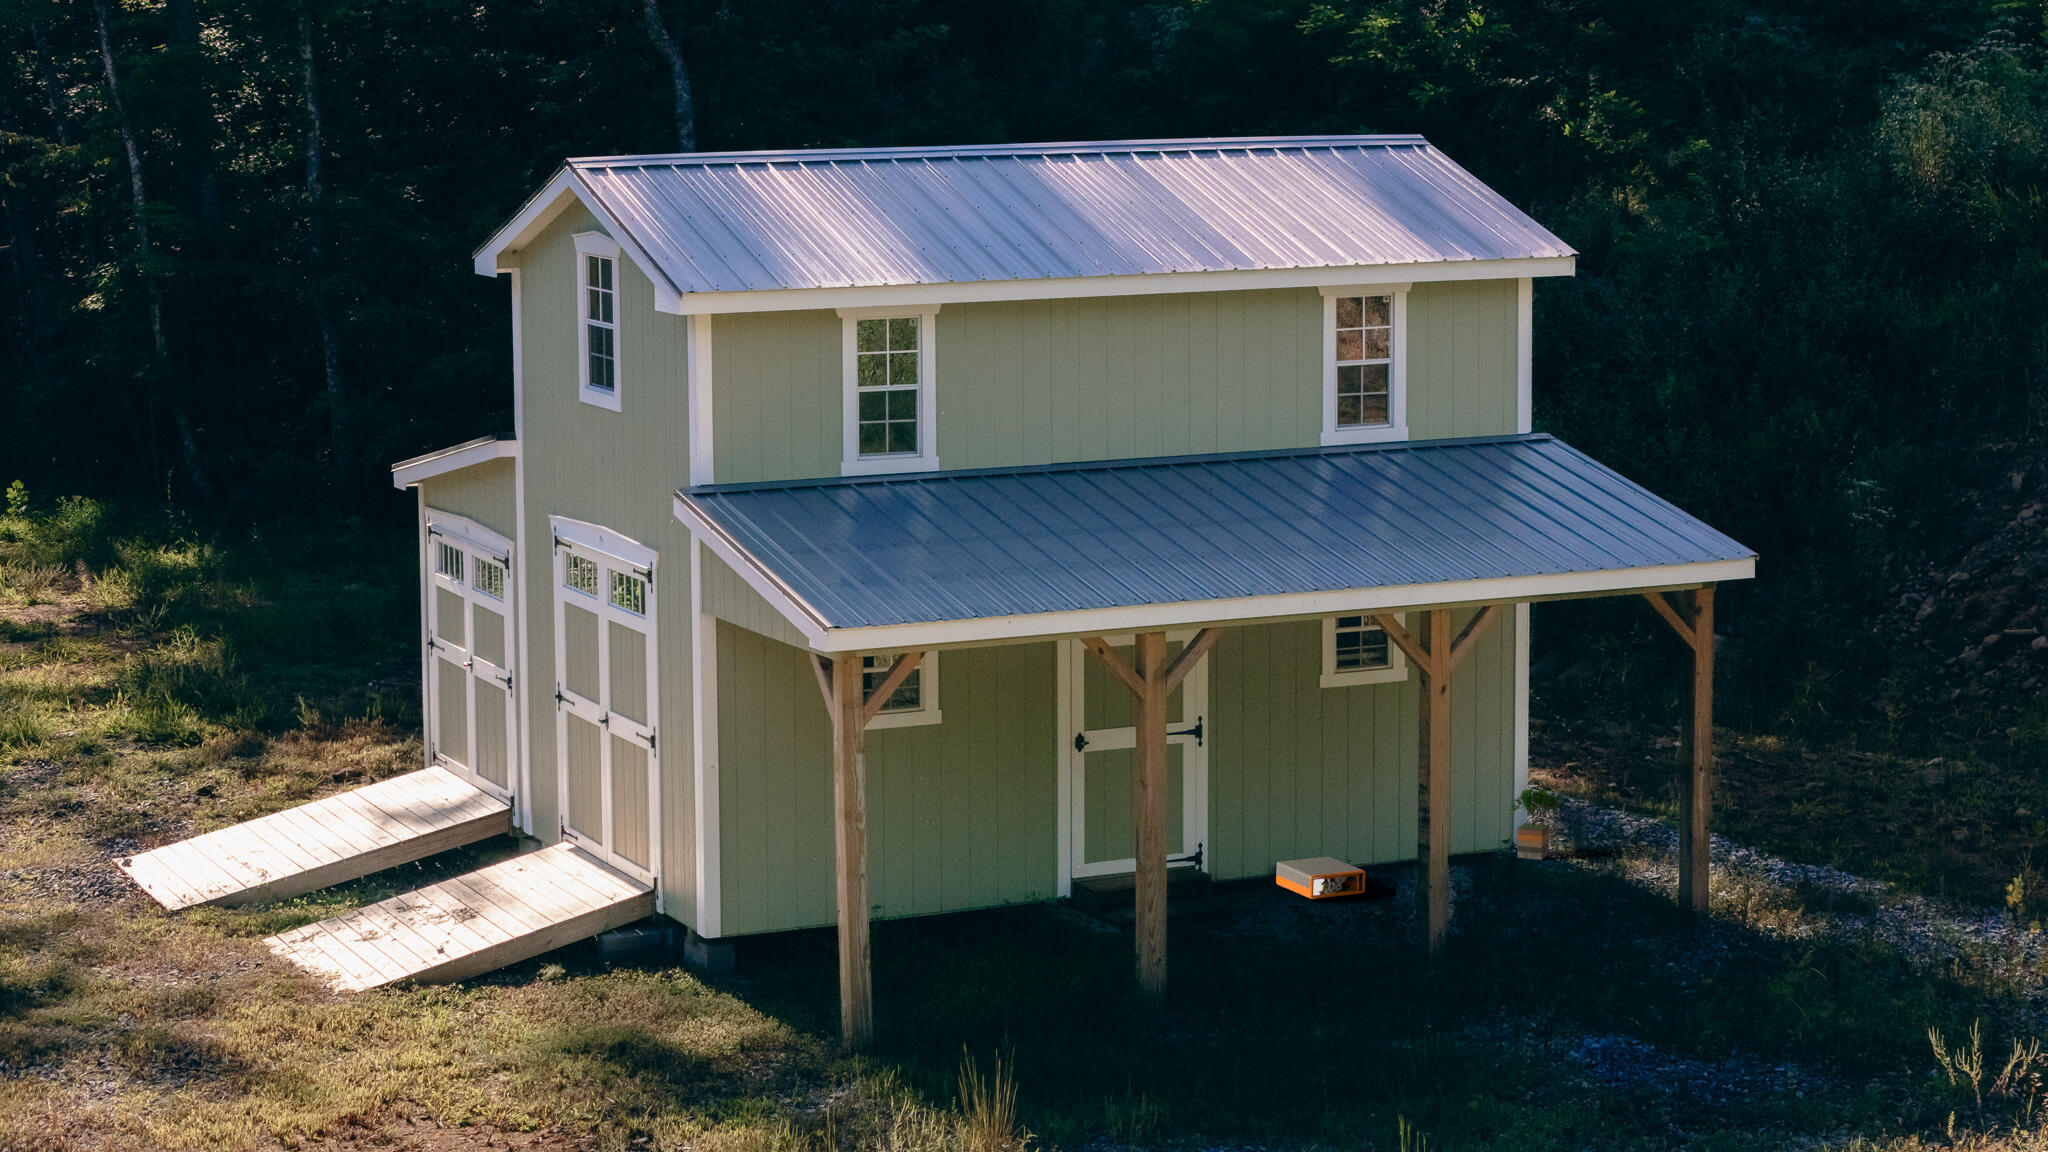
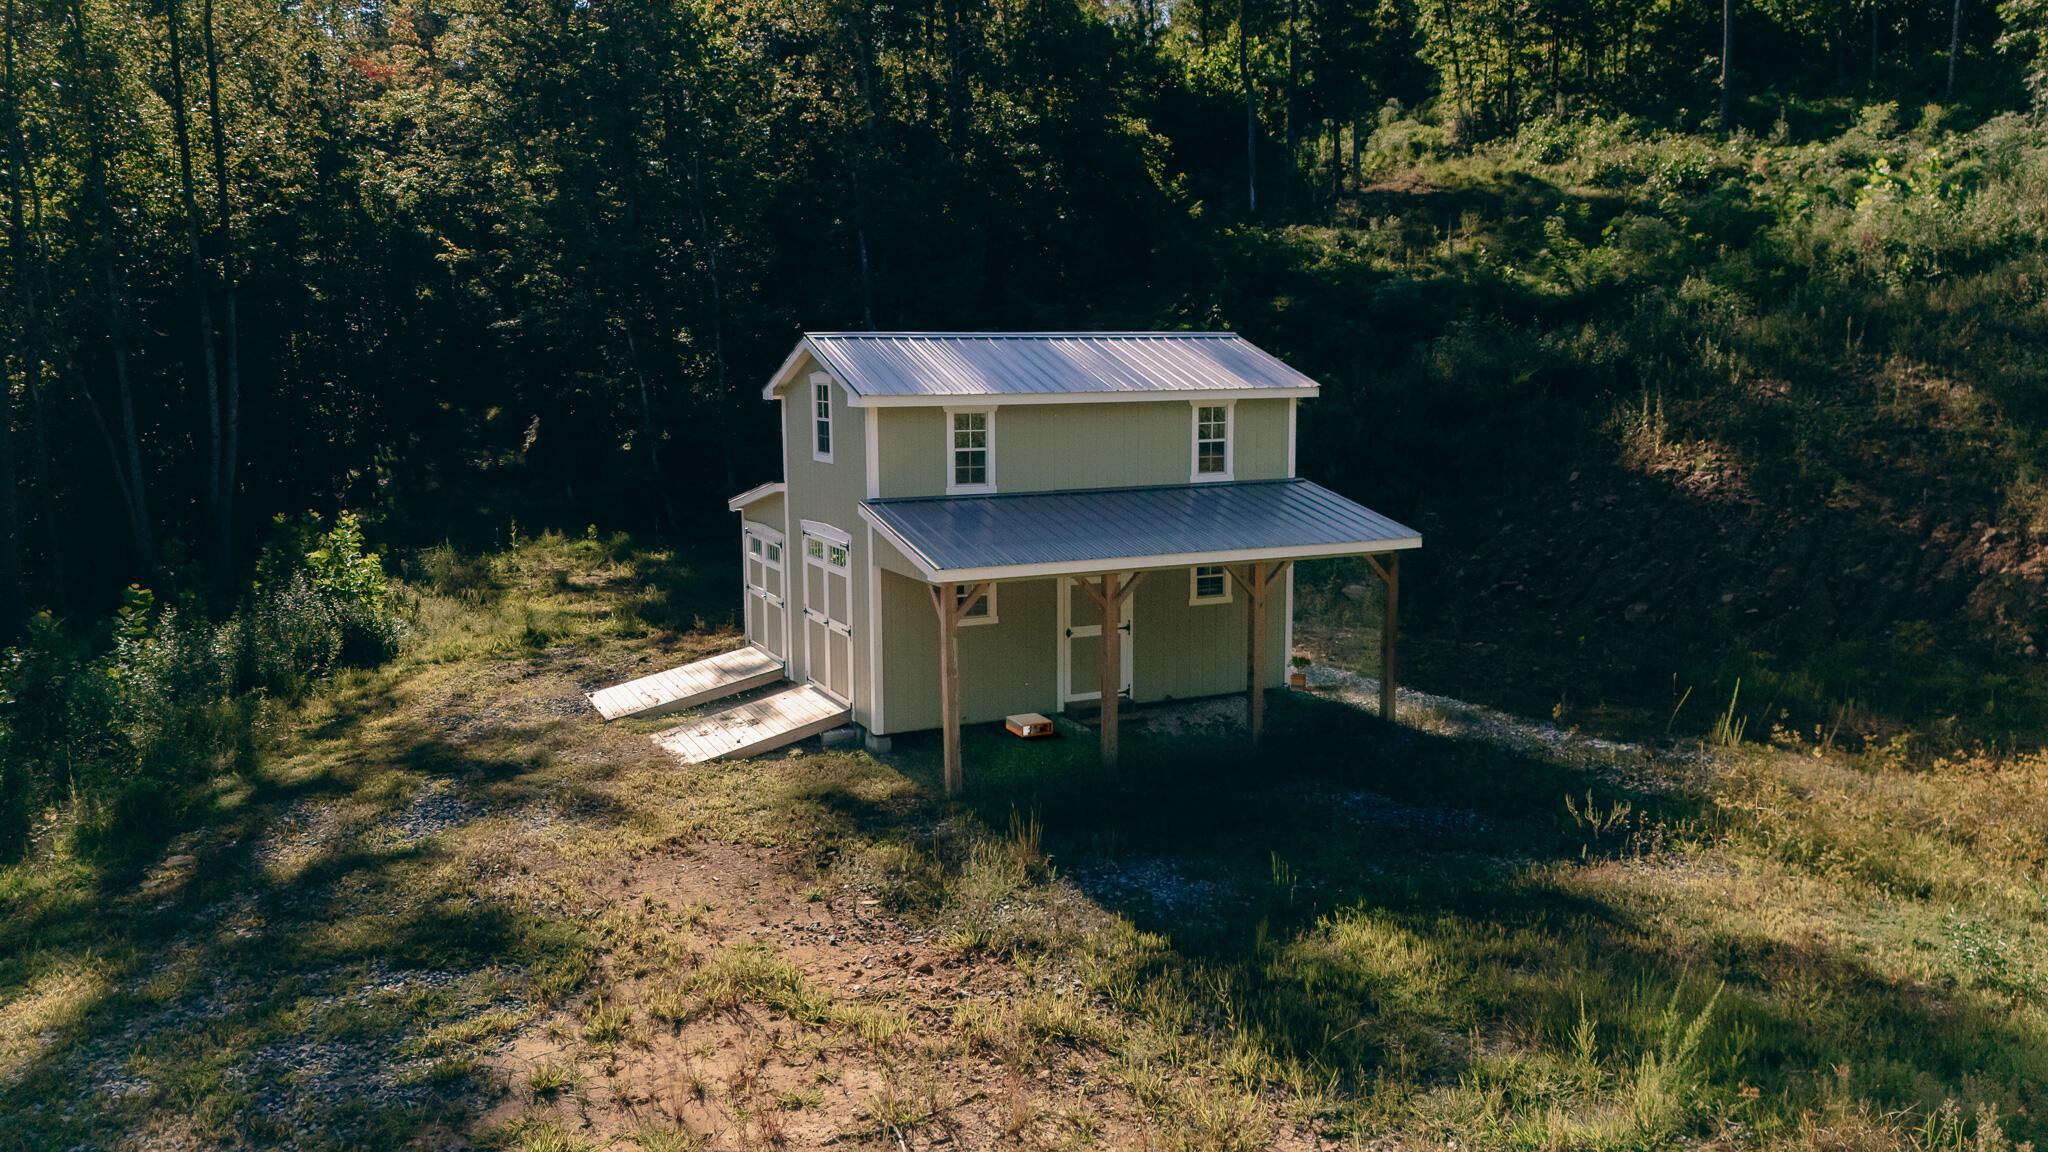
storage box: present [1276,857,1365,899] -> present [1006,713,1053,737]

